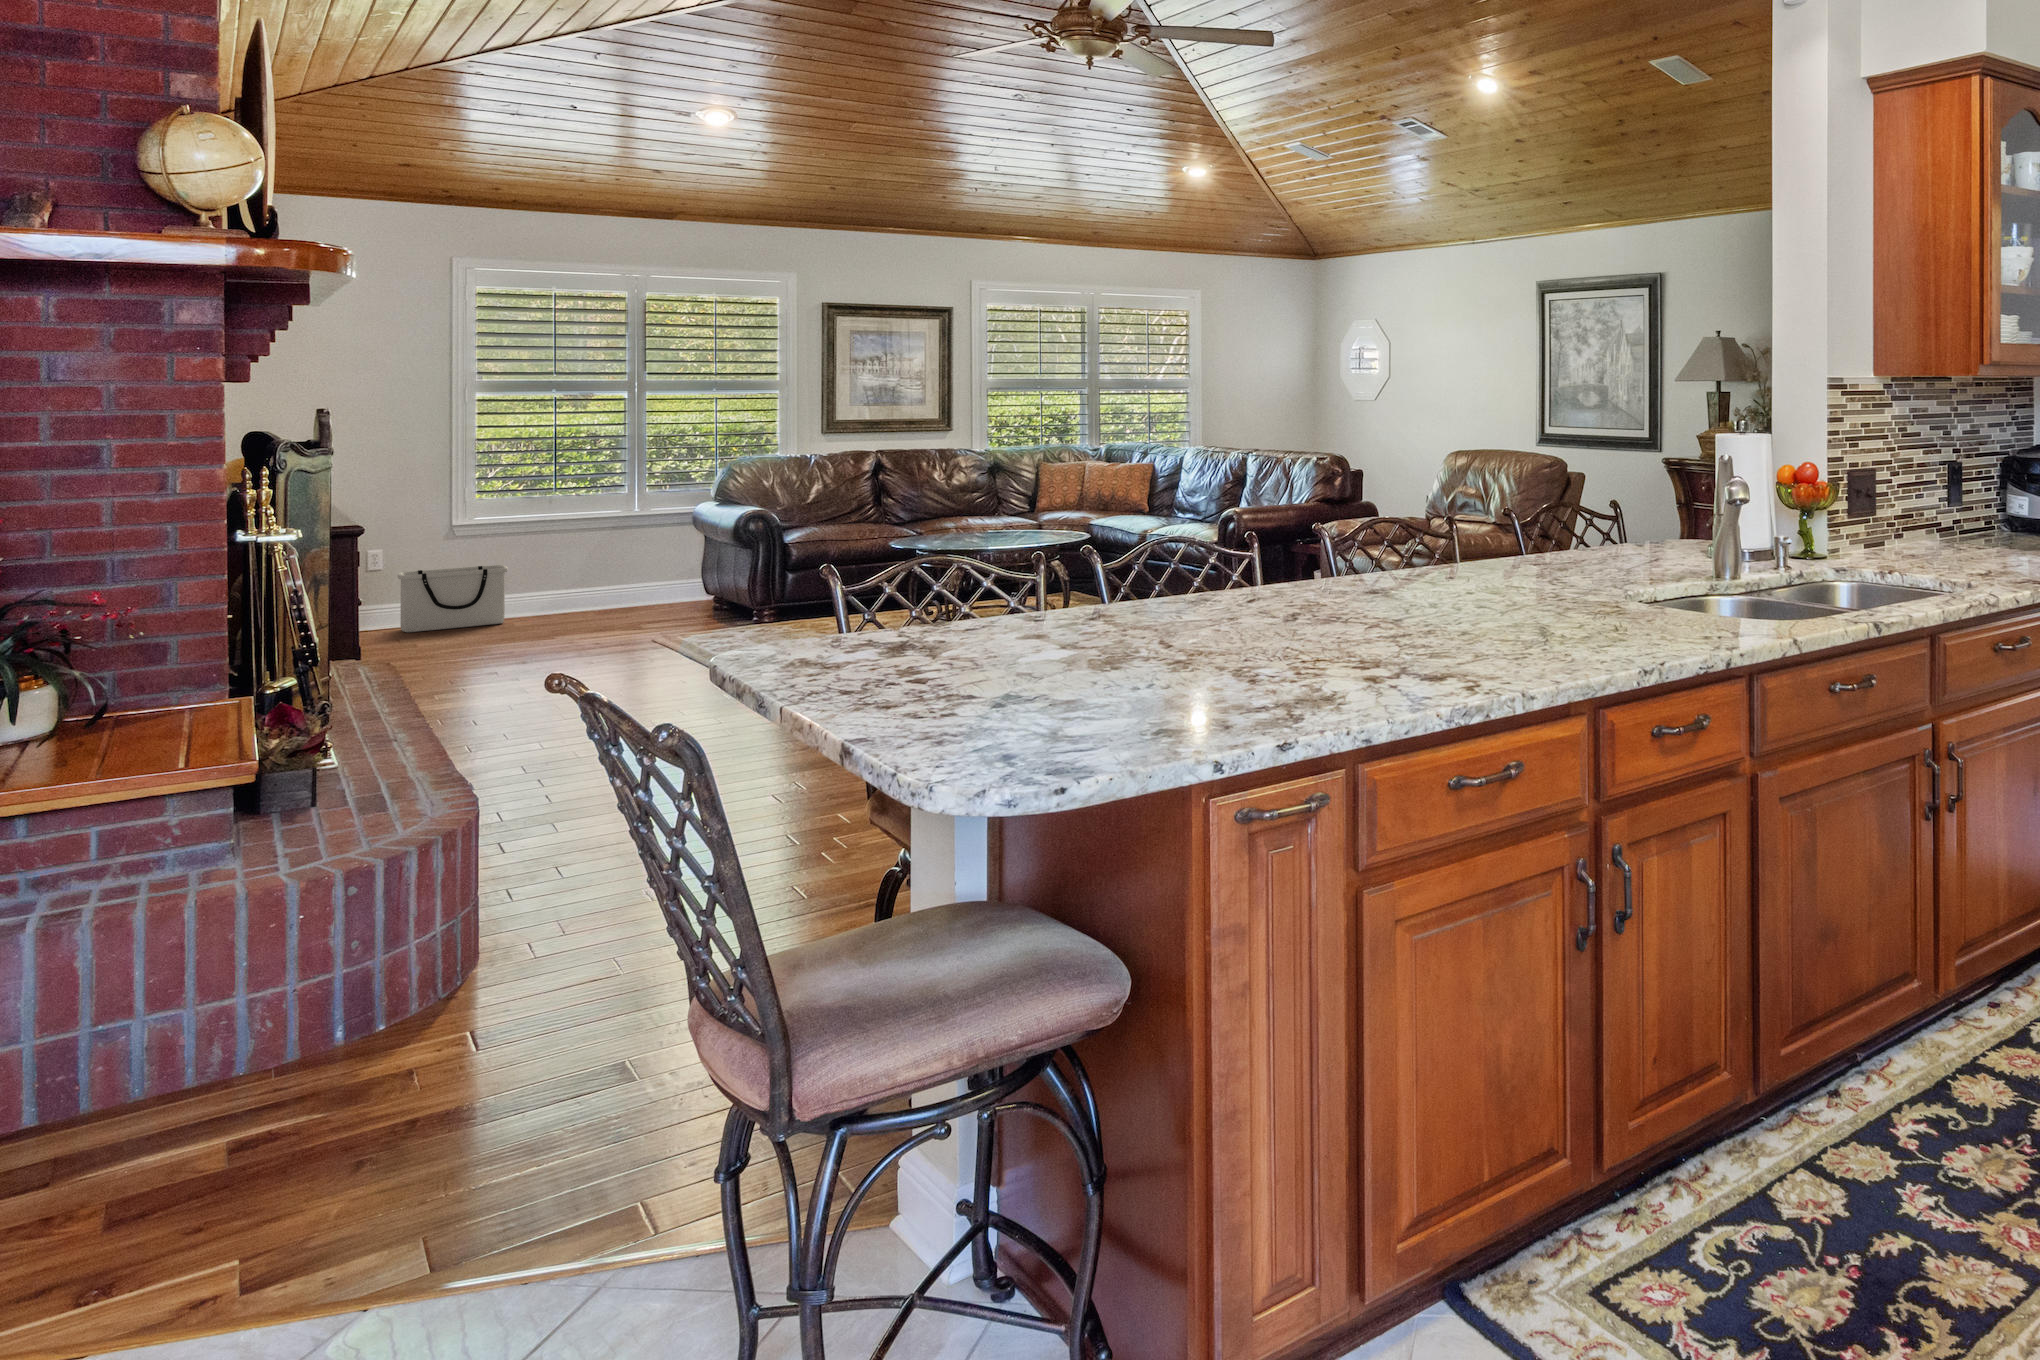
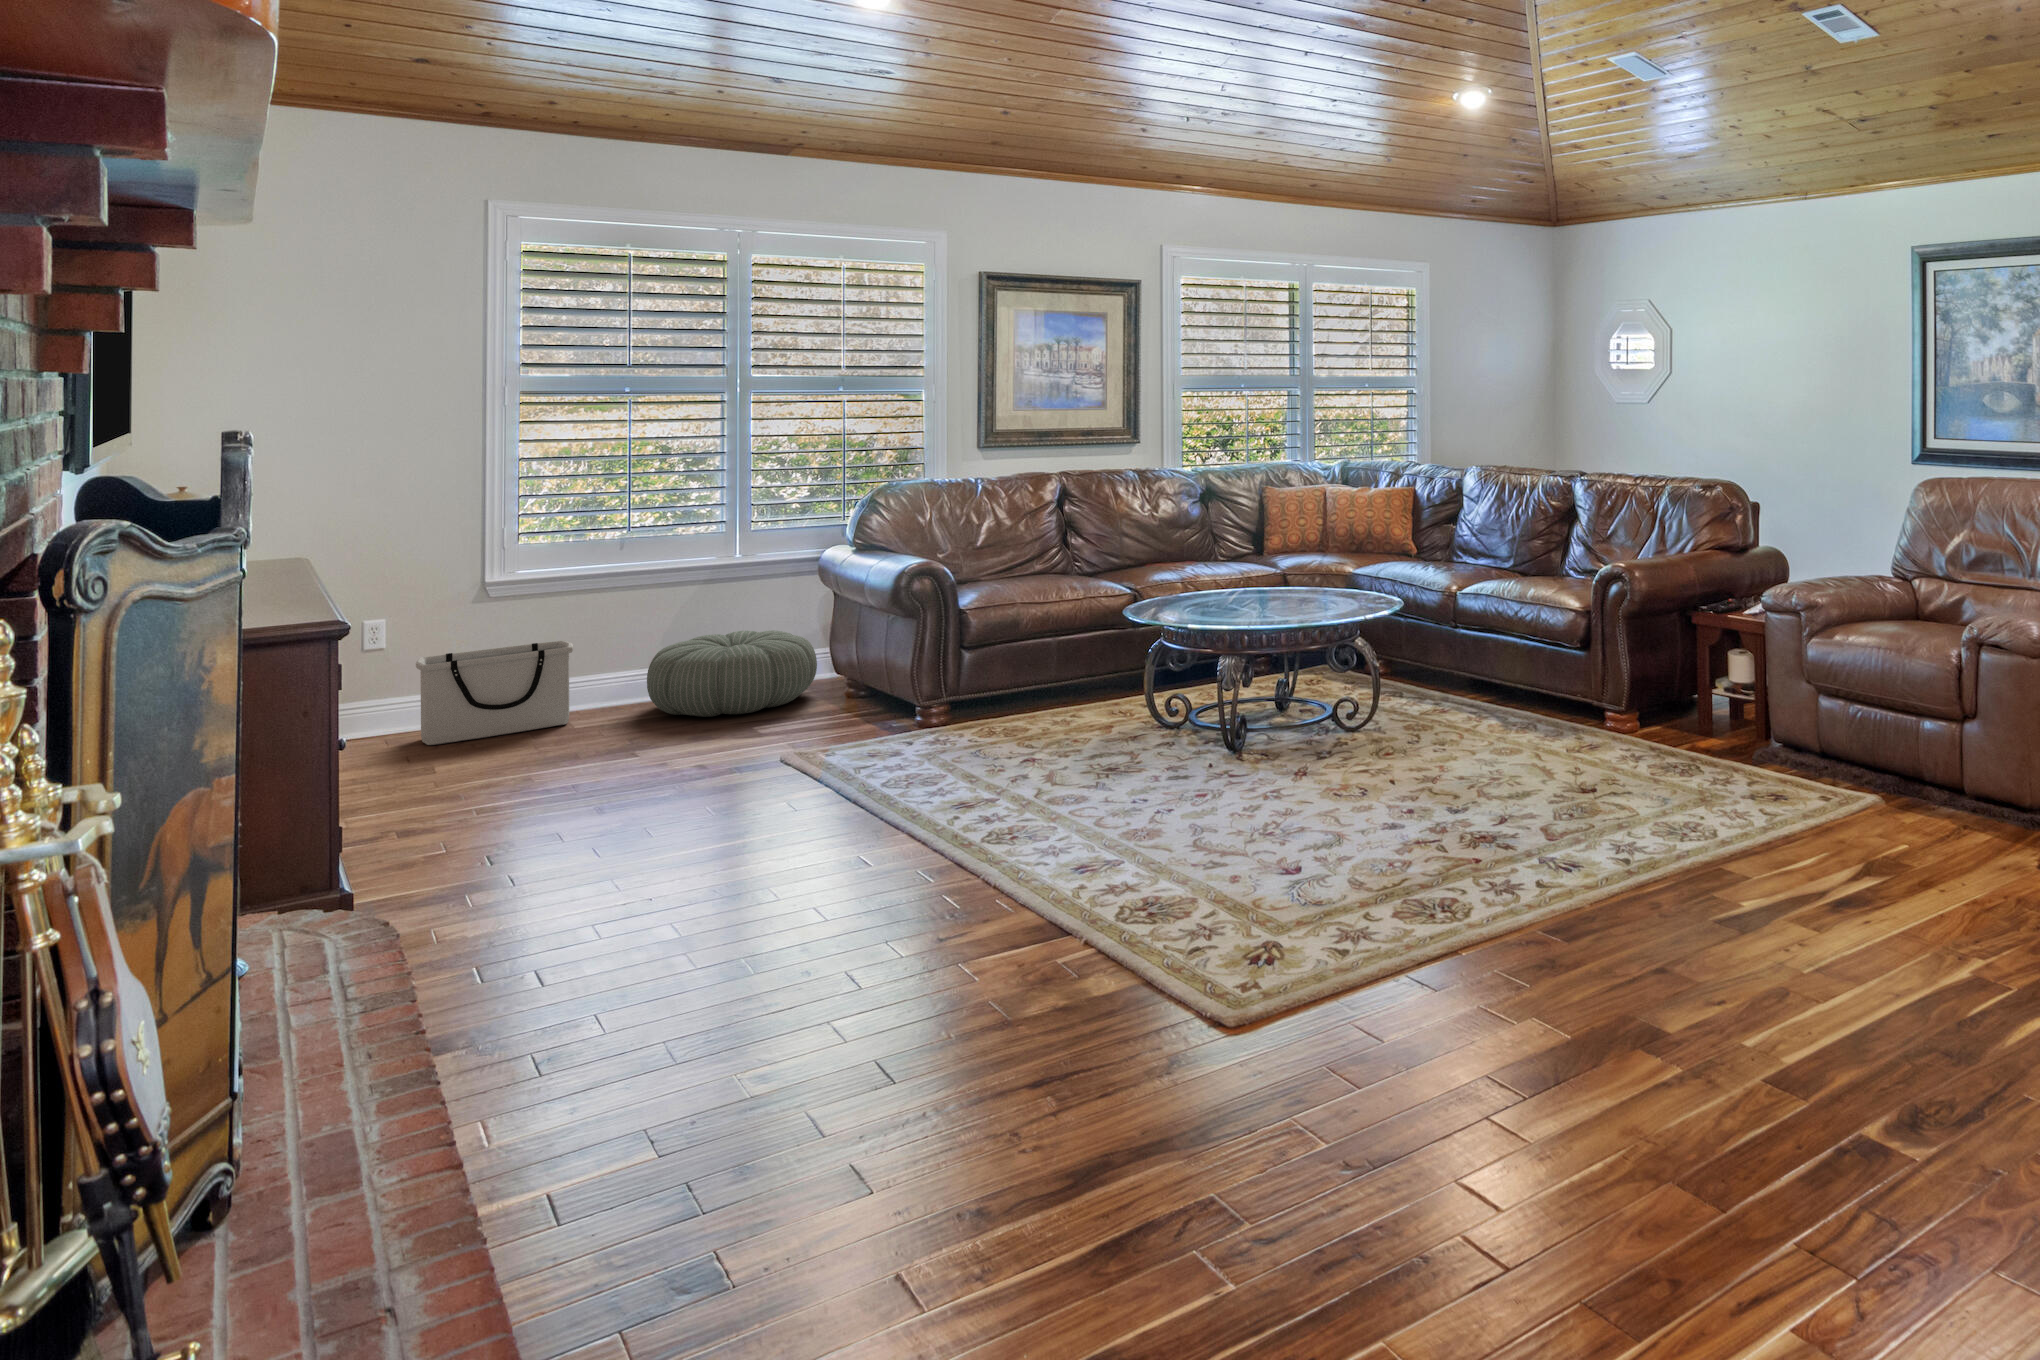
pouf: none [561,564,686,620] -> present [647,630,817,717]

